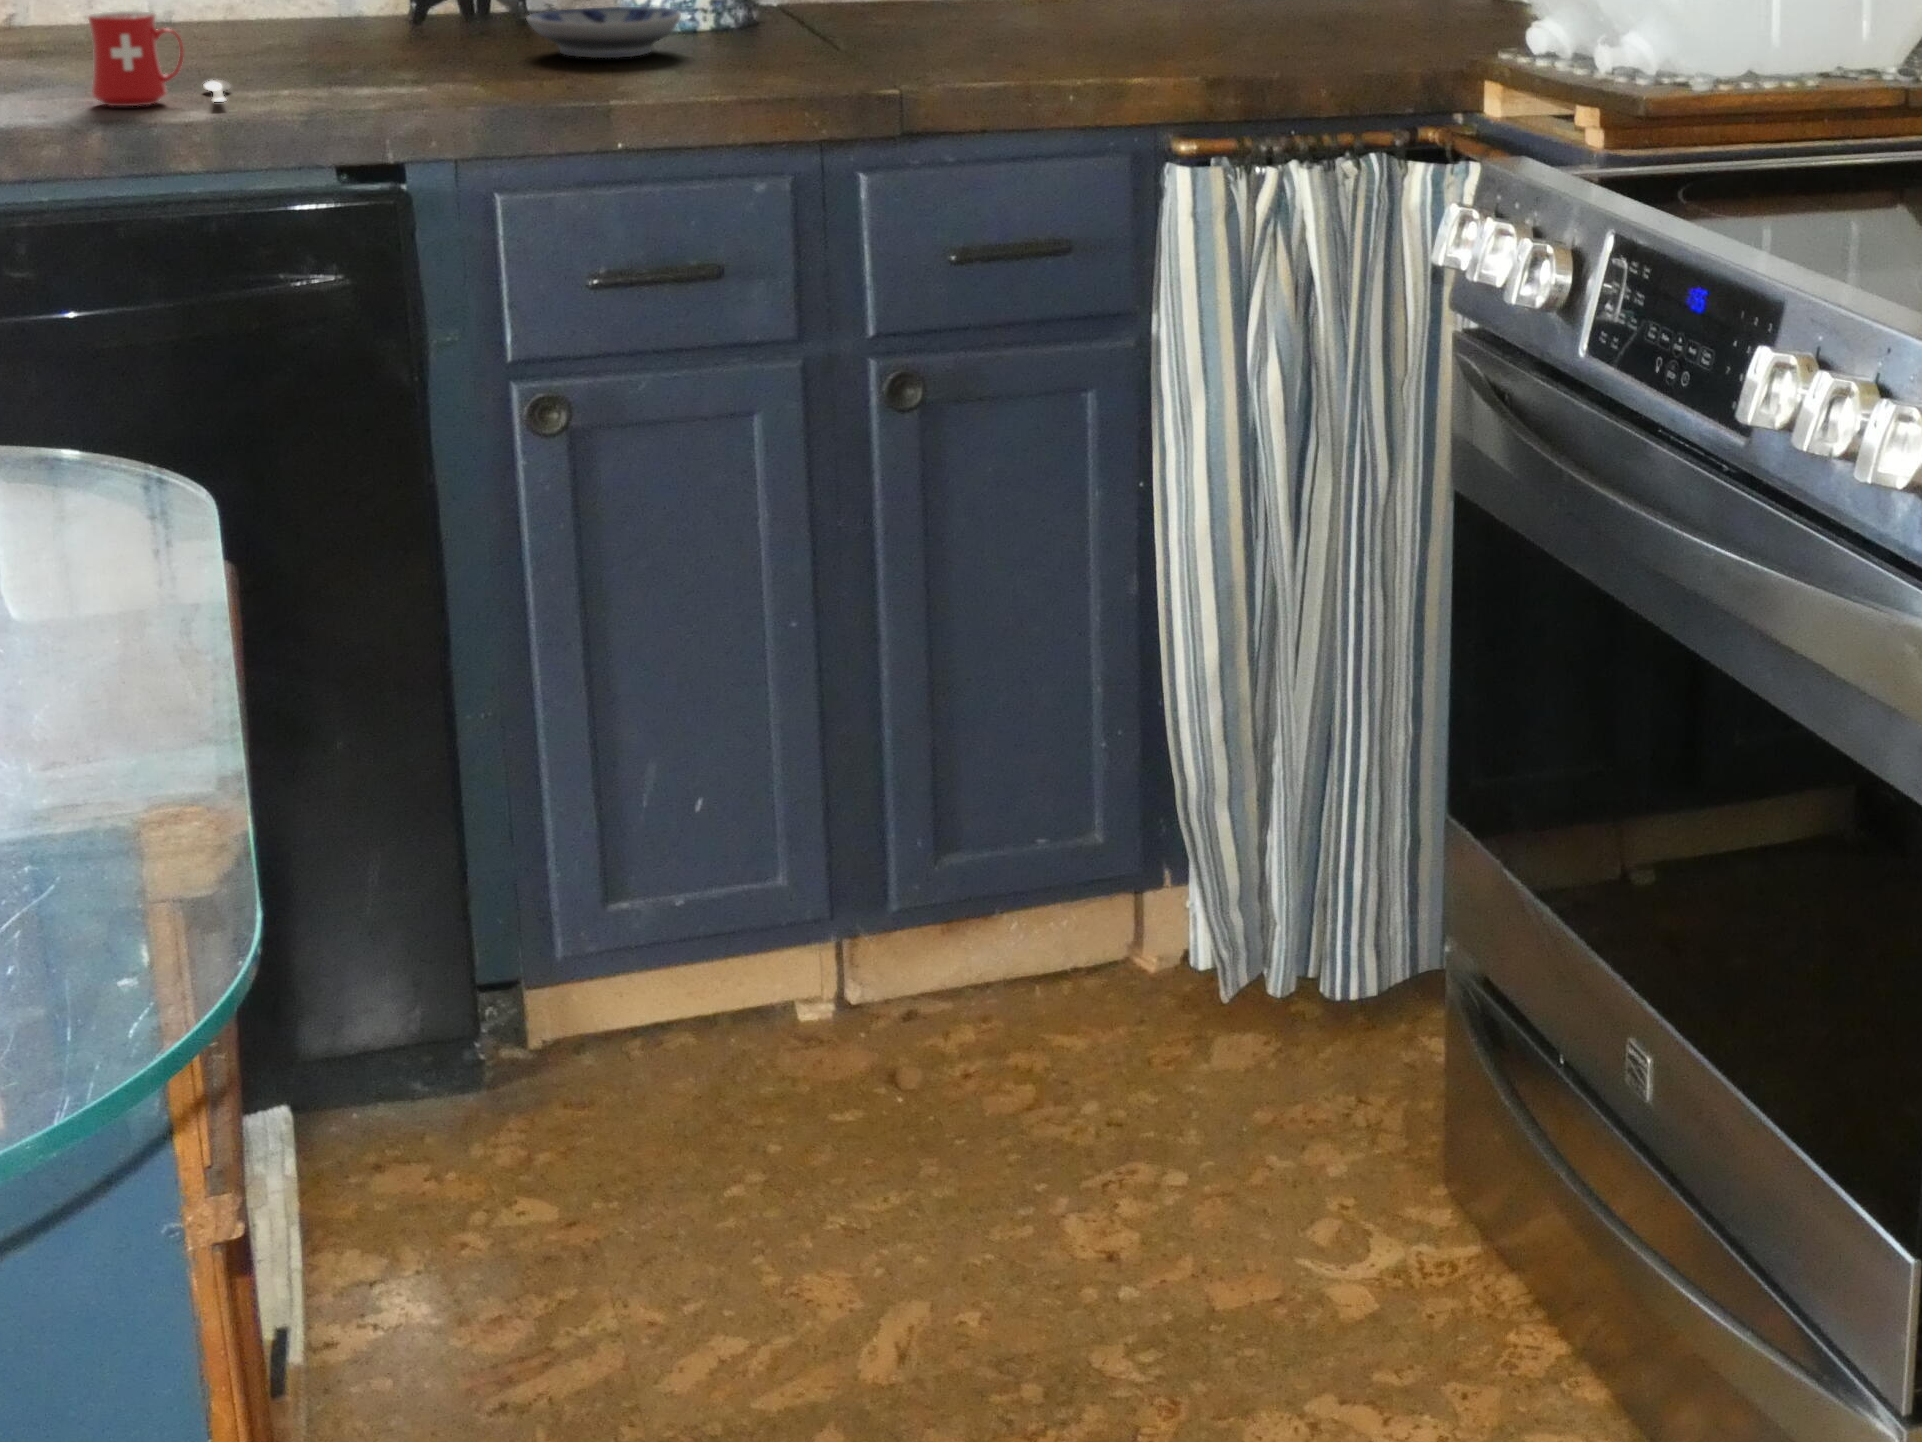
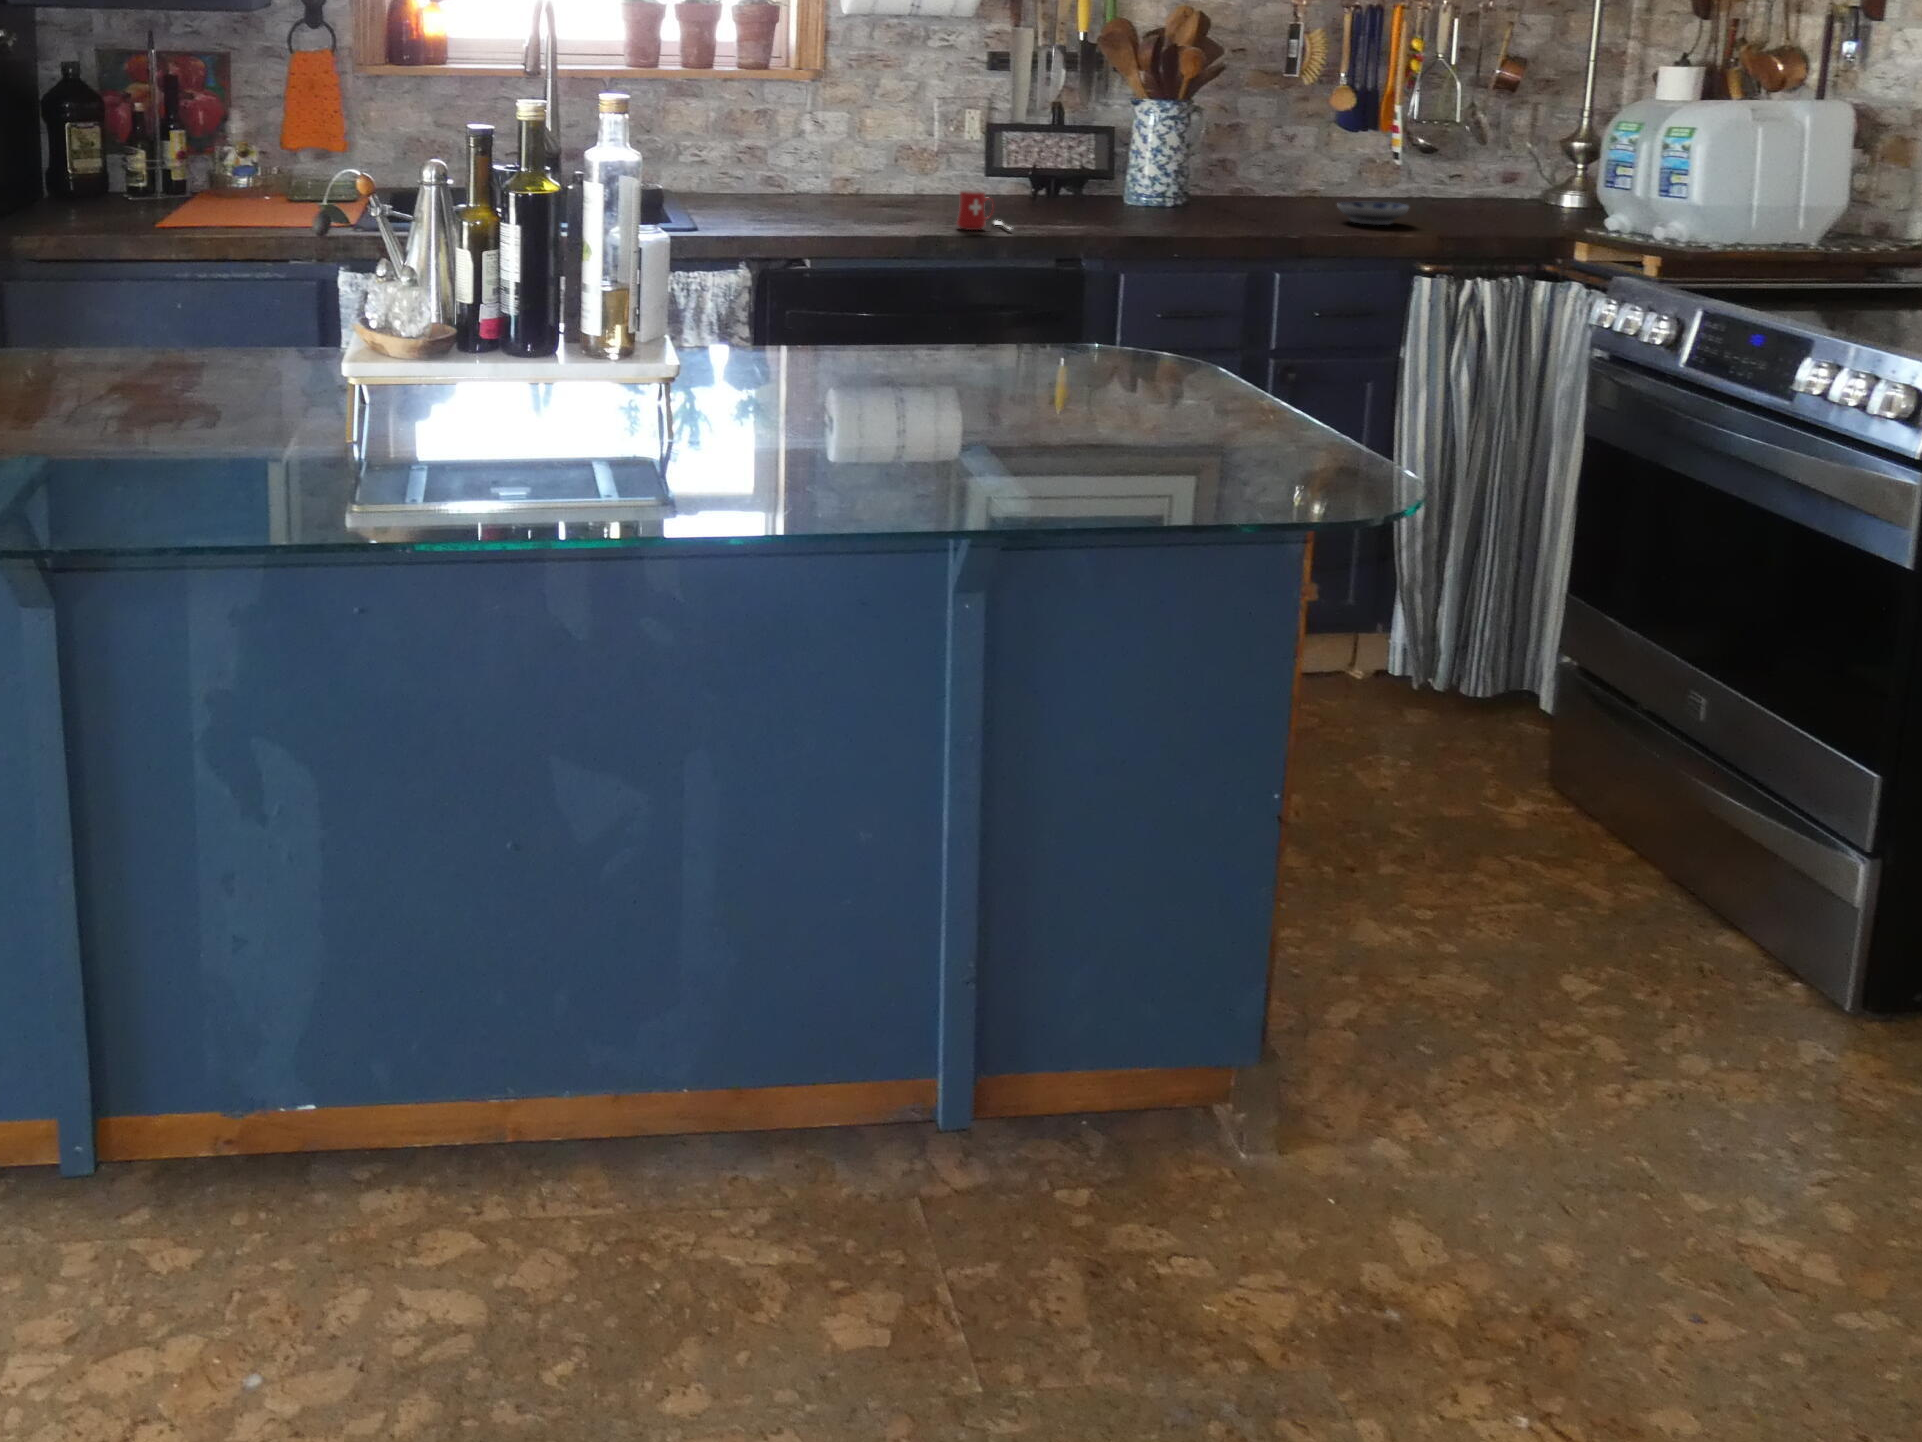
bowl: present [527,7,681,58] -> present [1337,202,1409,225]

